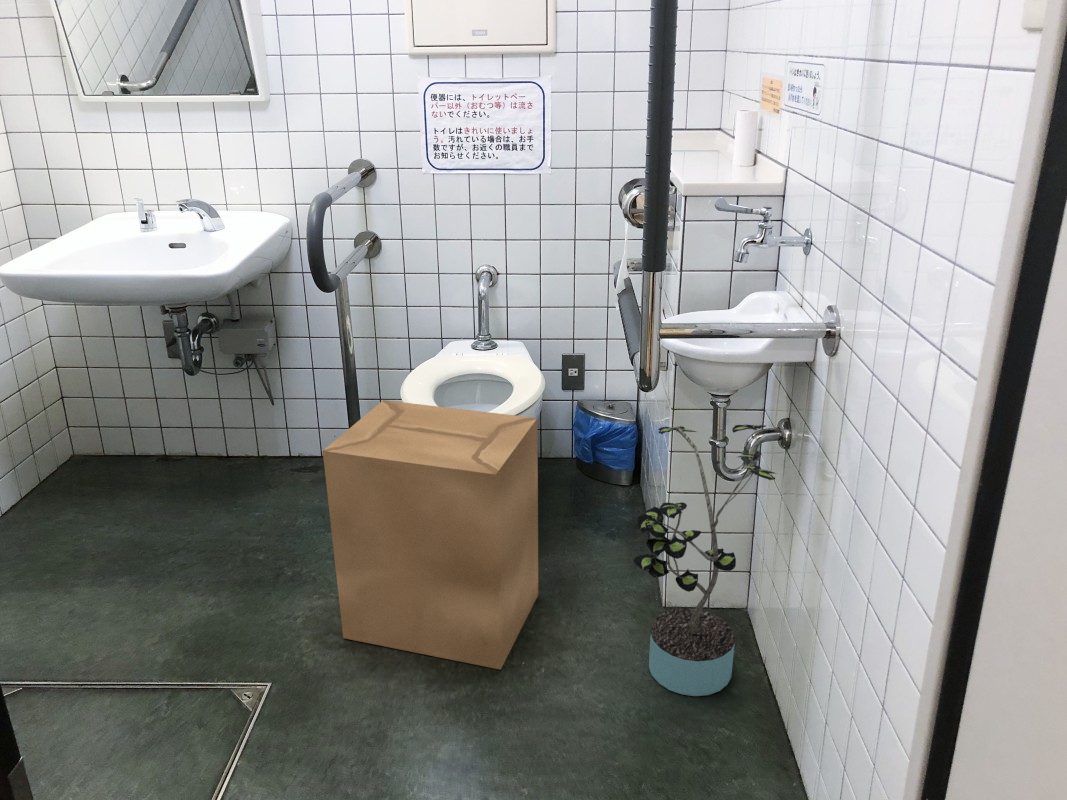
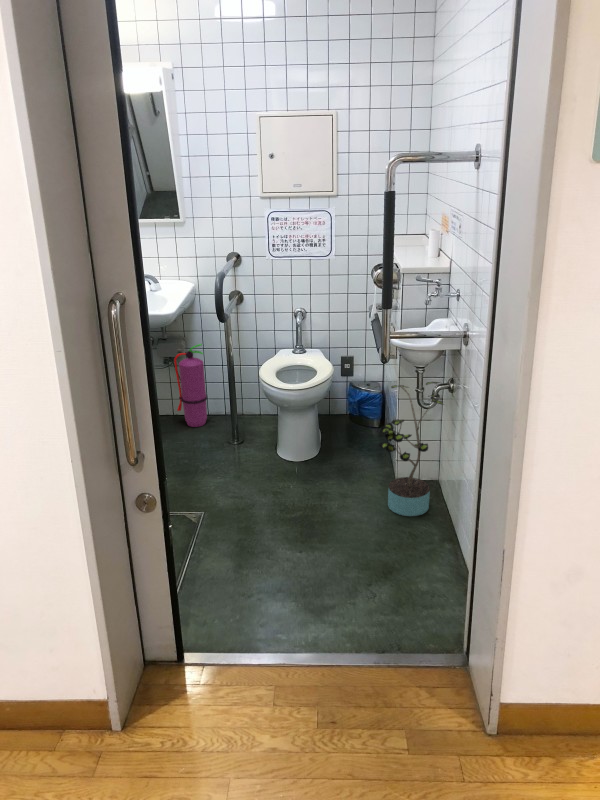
fire extinguisher: none [253,330,317,481] -> present [174,344,207,427]
cardboard box: present [323,400,538,670] -> none [228,376,332,507]

